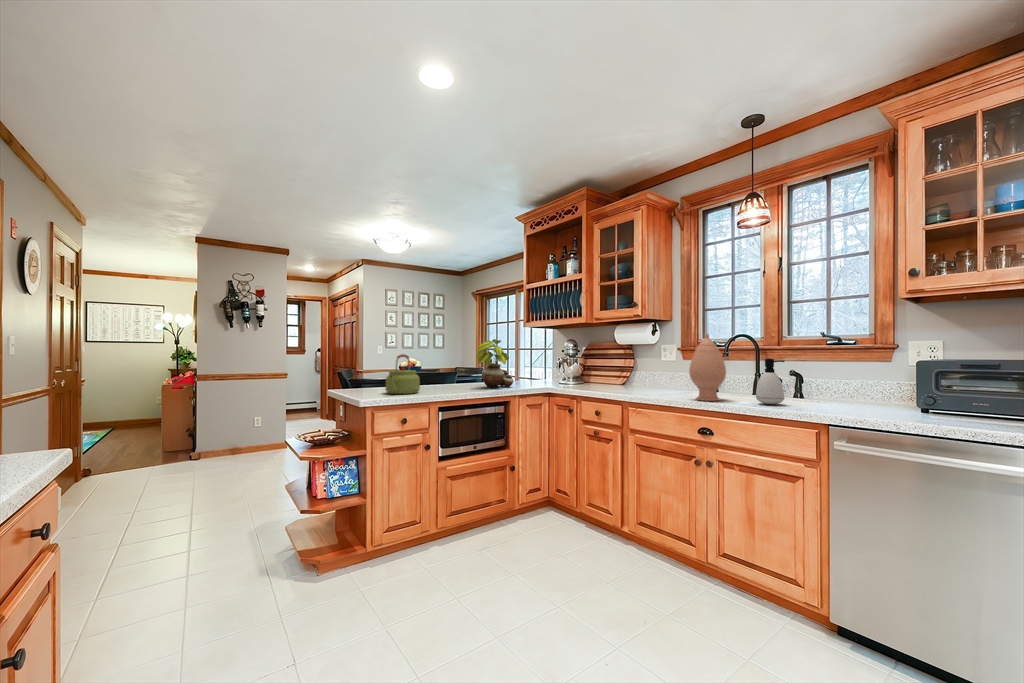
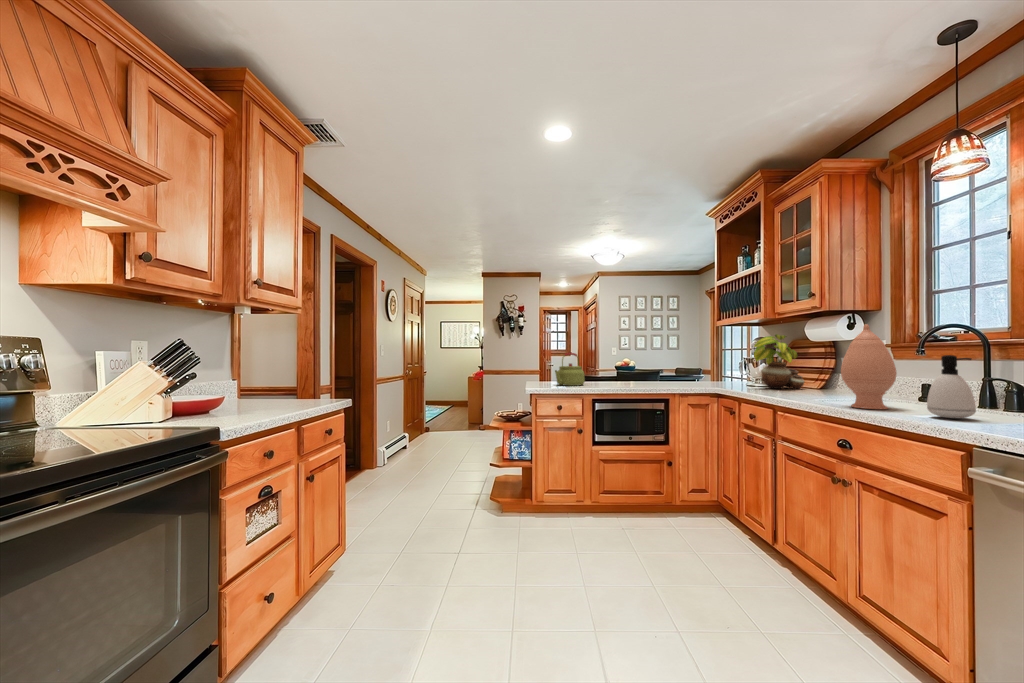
potted plant: present [477,339,514,388] -> present [754,334,804,389]

